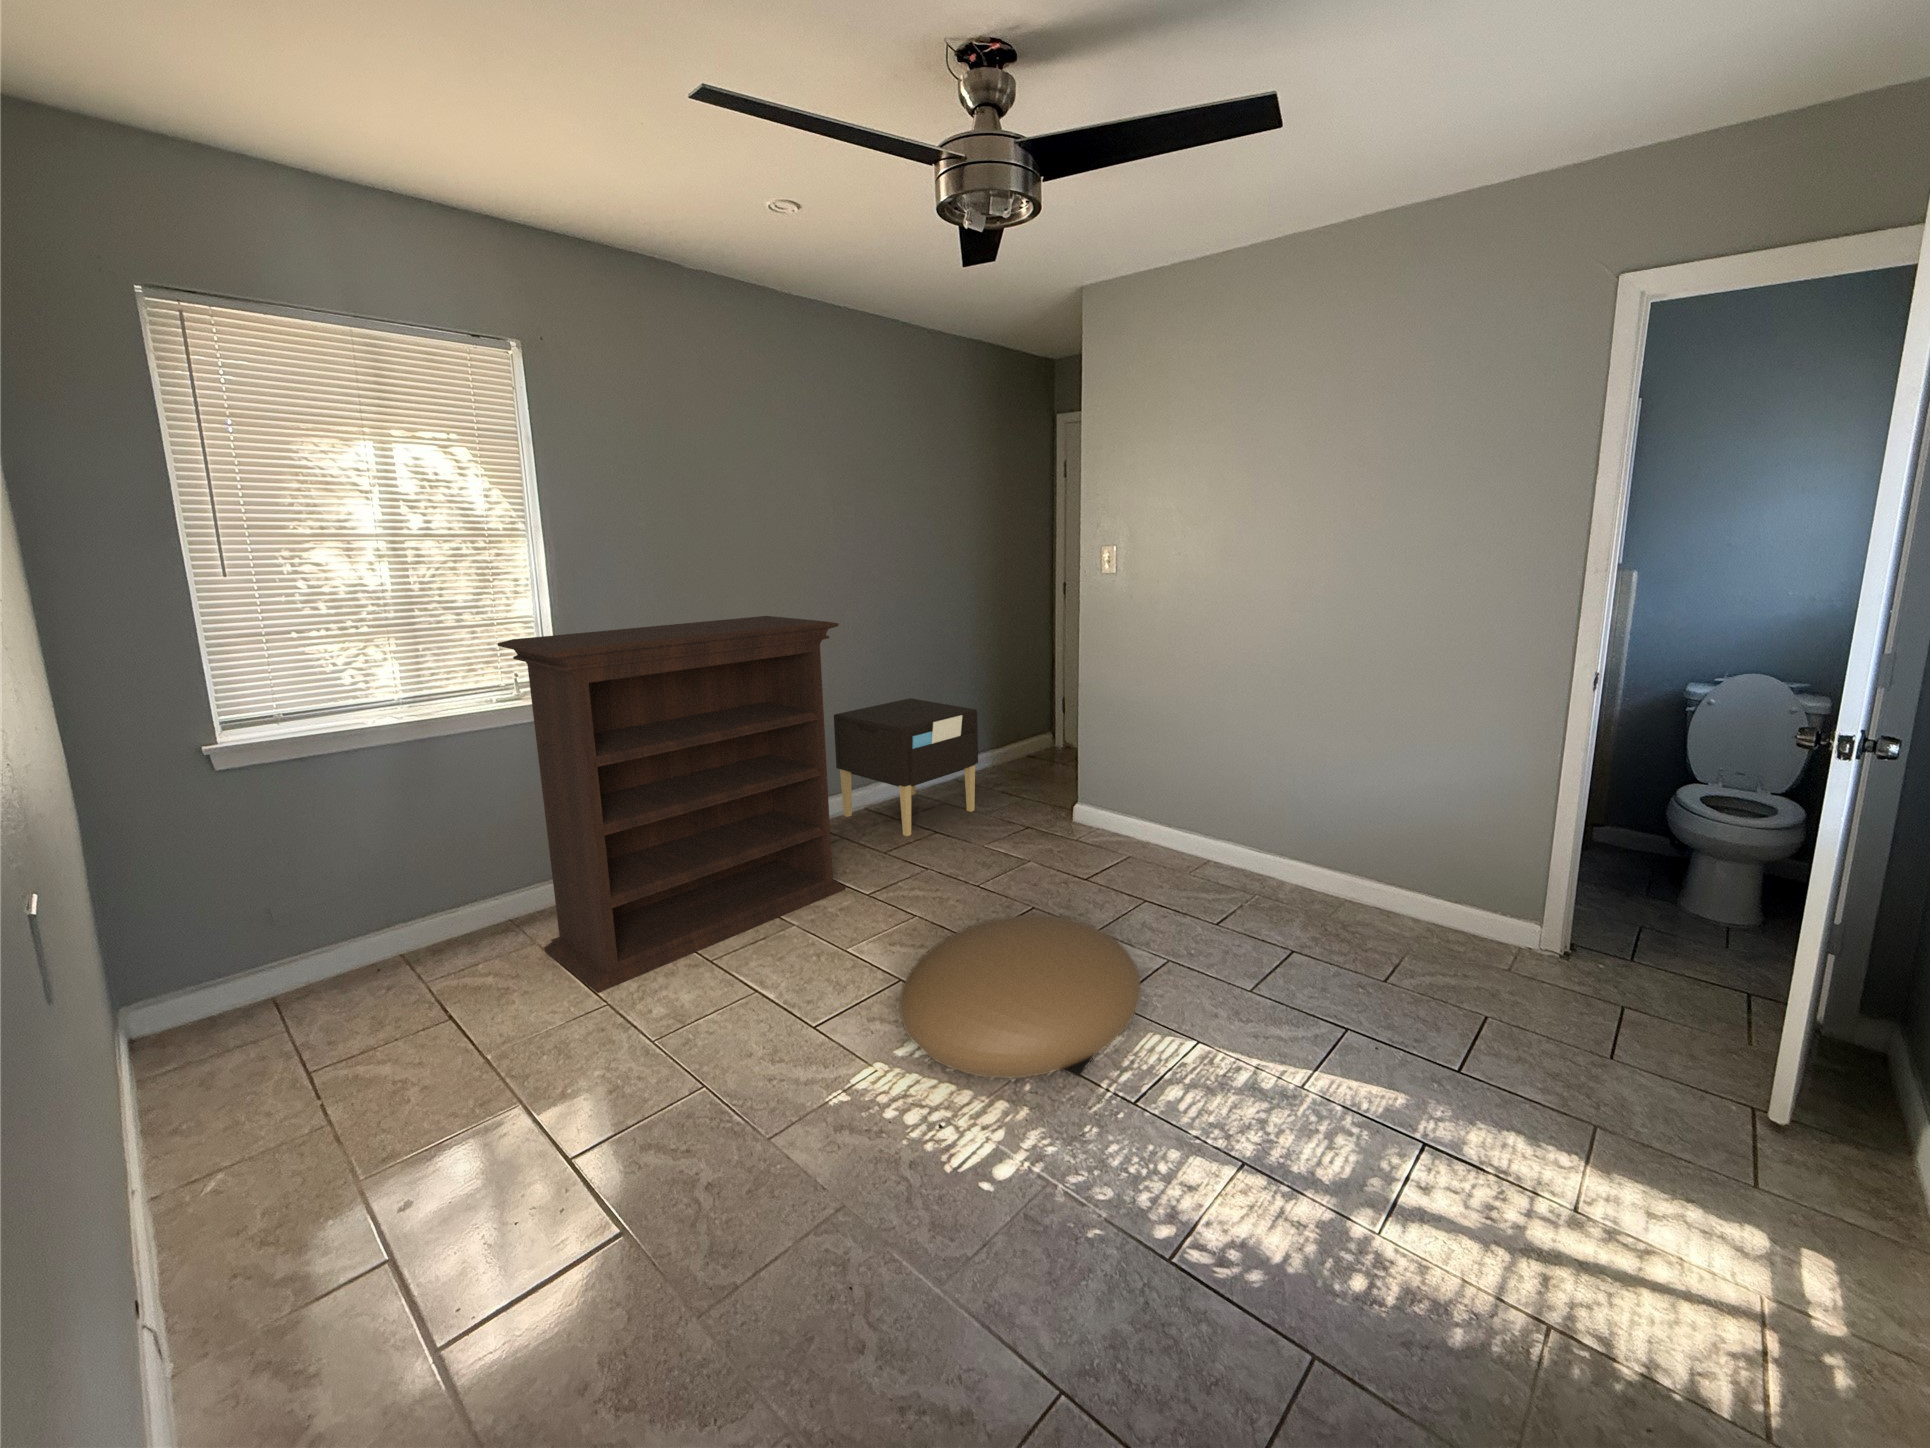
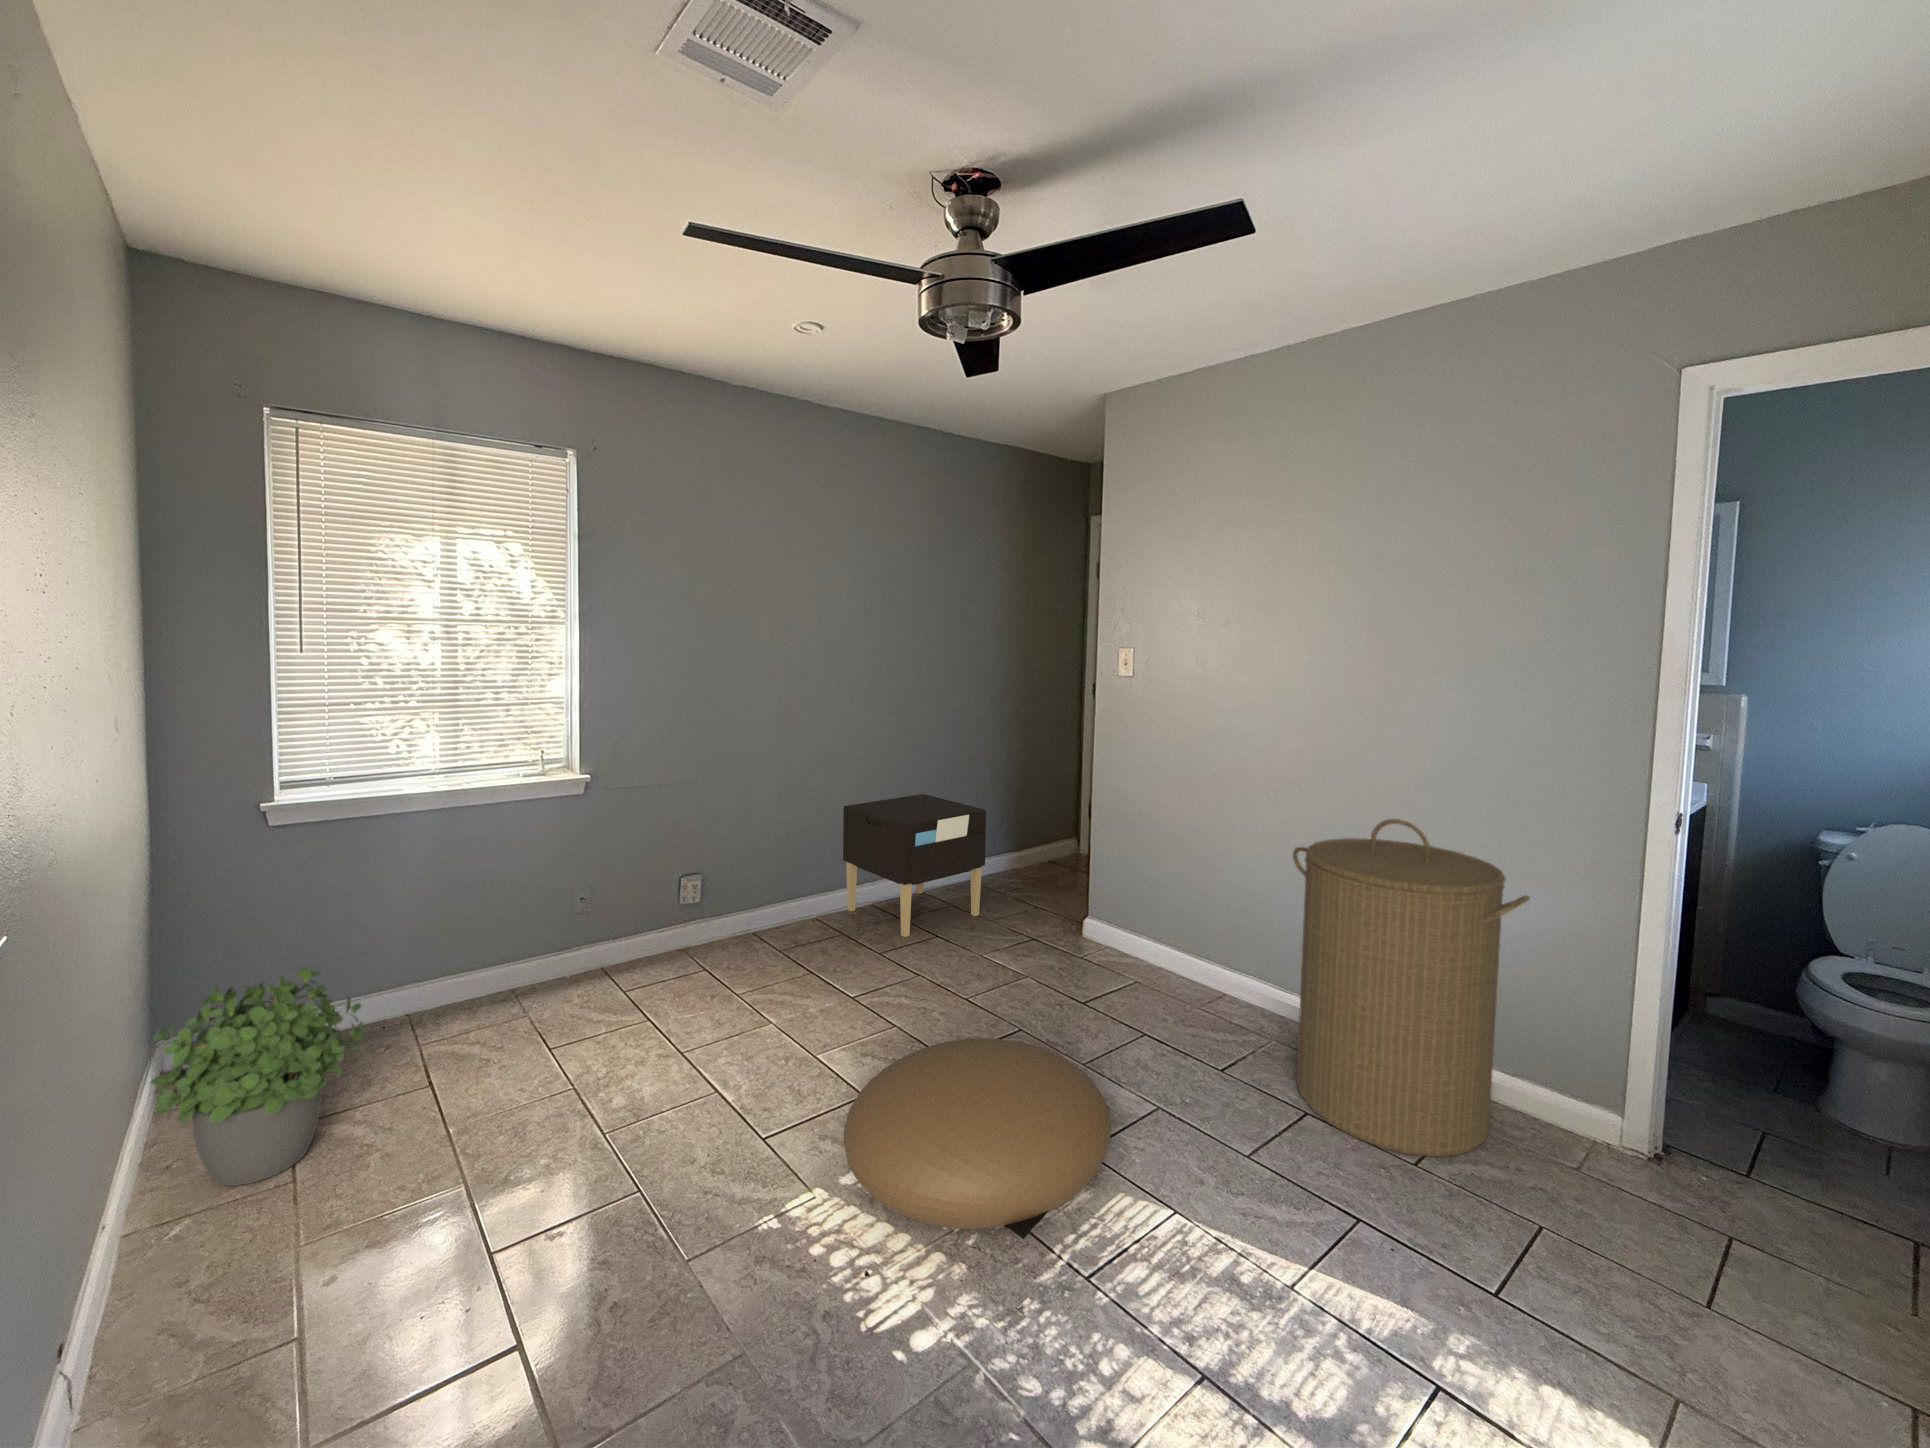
bookshelf: present [497,616,845,993] -> none [520,706,840,1074]
laundry hamper: none [1280,692,1483,975] -> present [1293,819,1530,1157]
potted plant: none [143,913,383,1136] -> present [151,968,364,1186]

